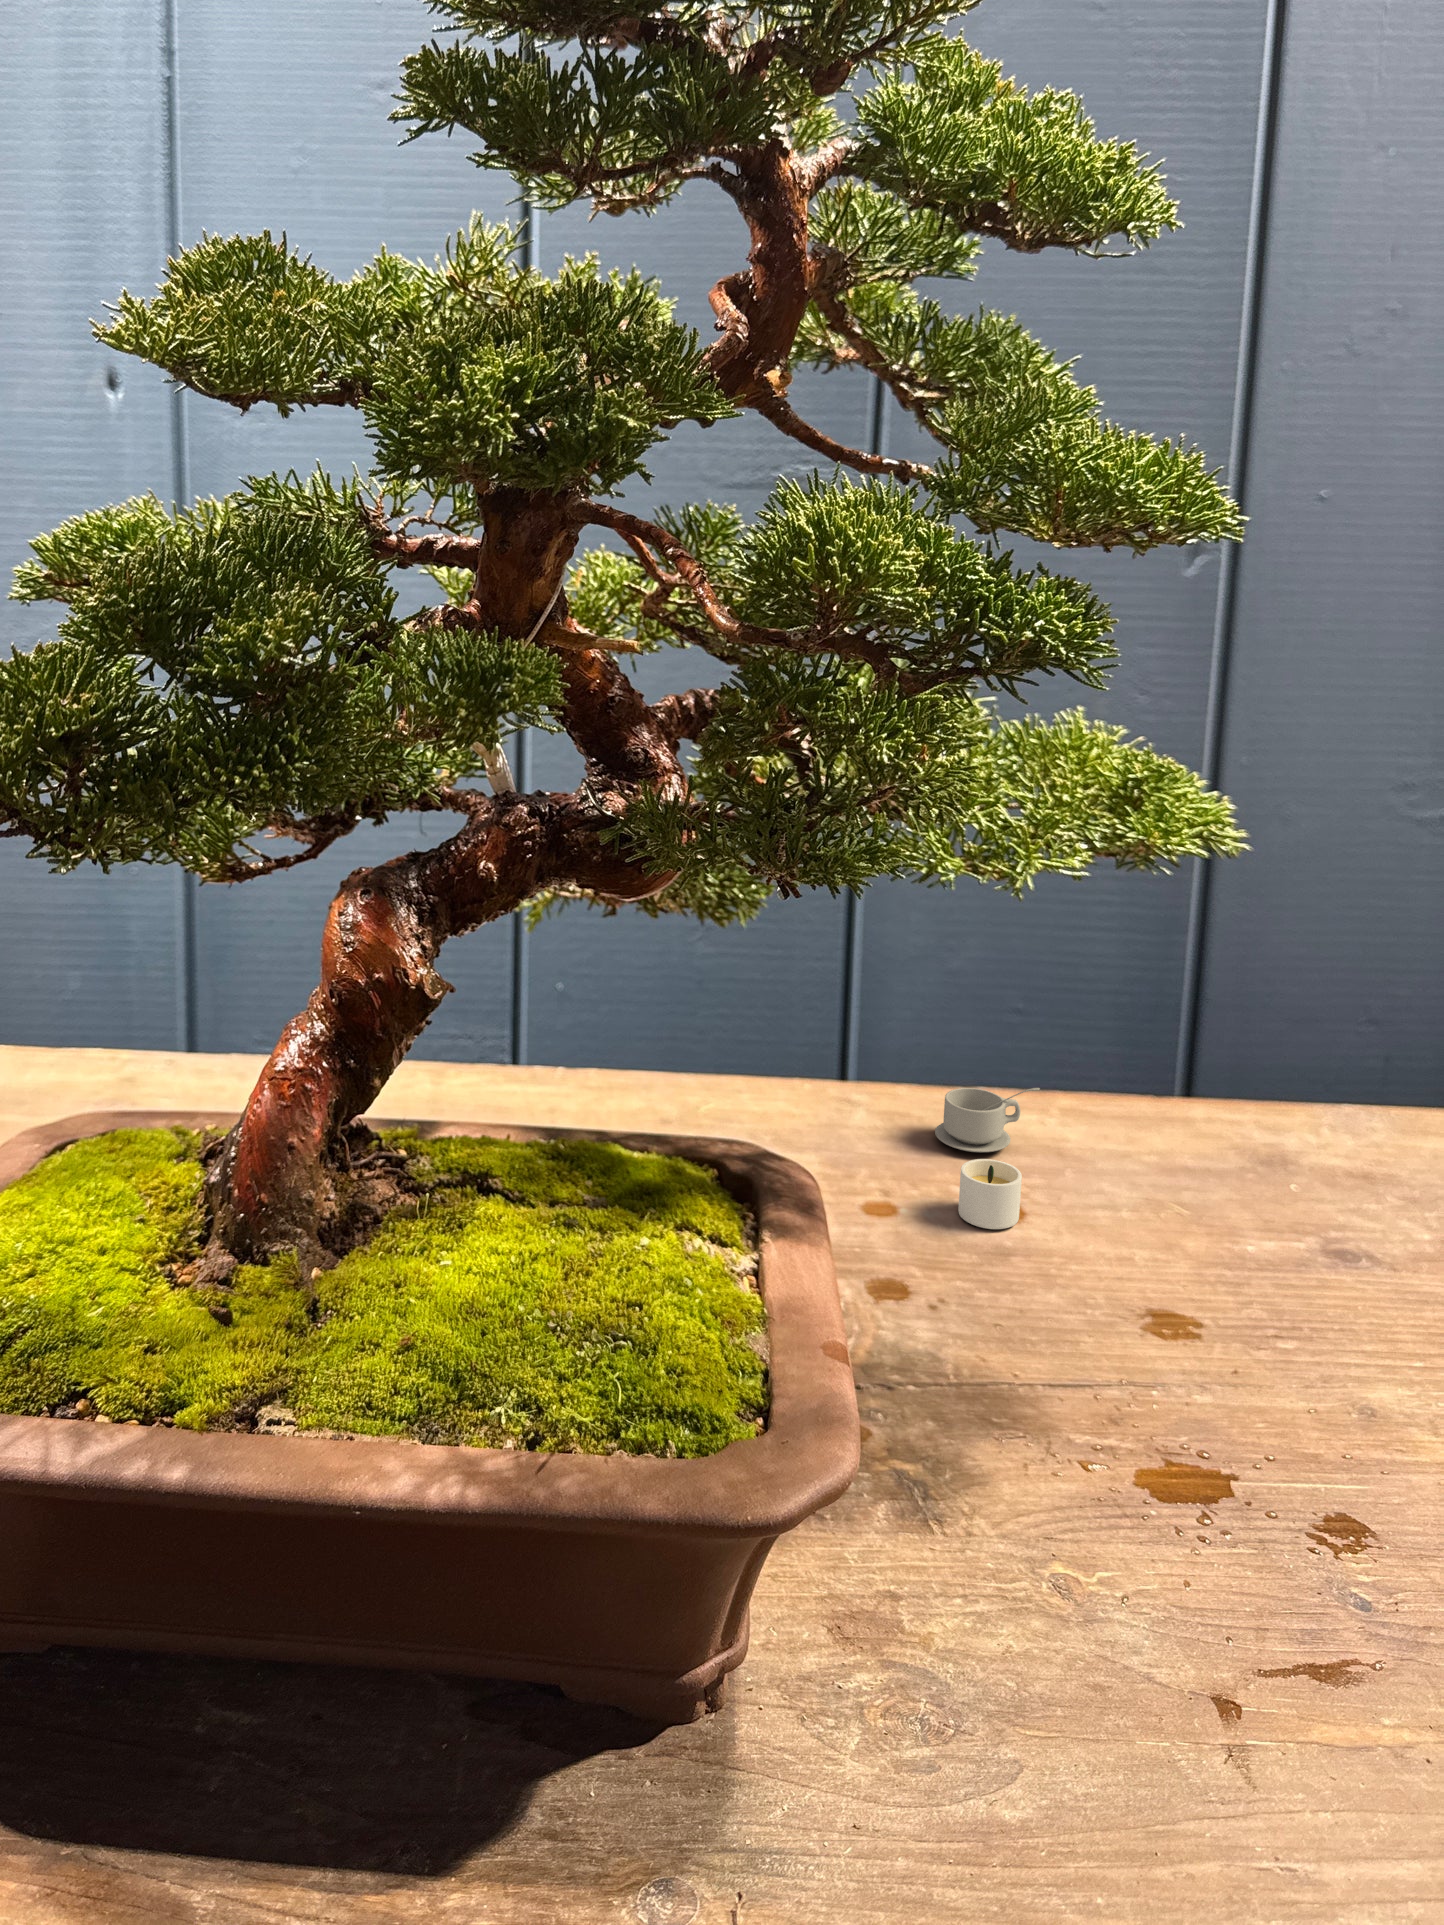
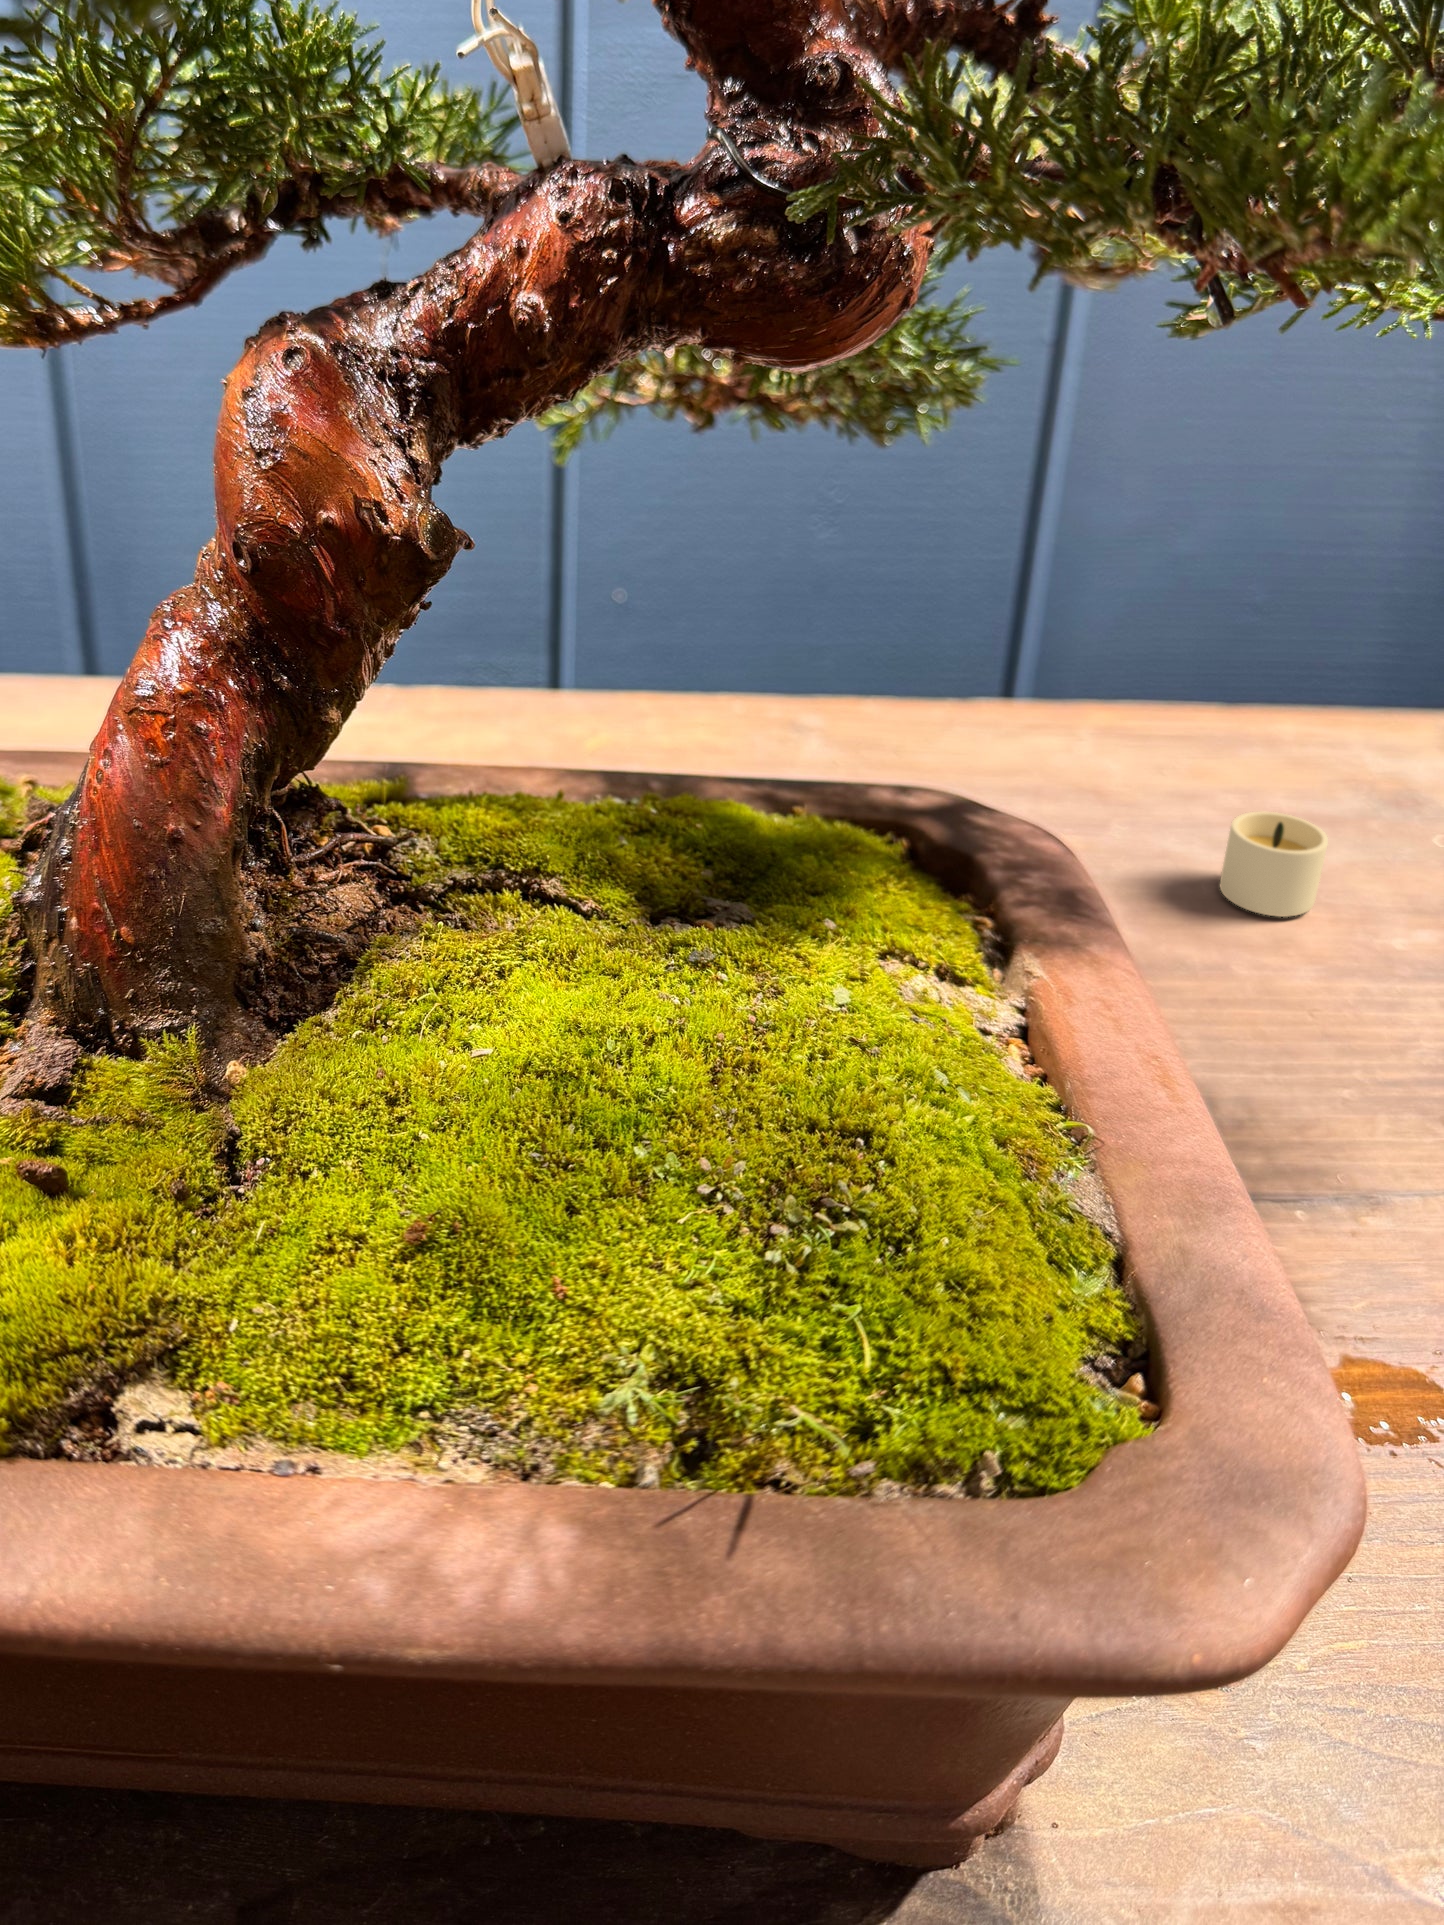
teacup: present [935,1088,1040,1152] -> none [1152,703,1319,798]

